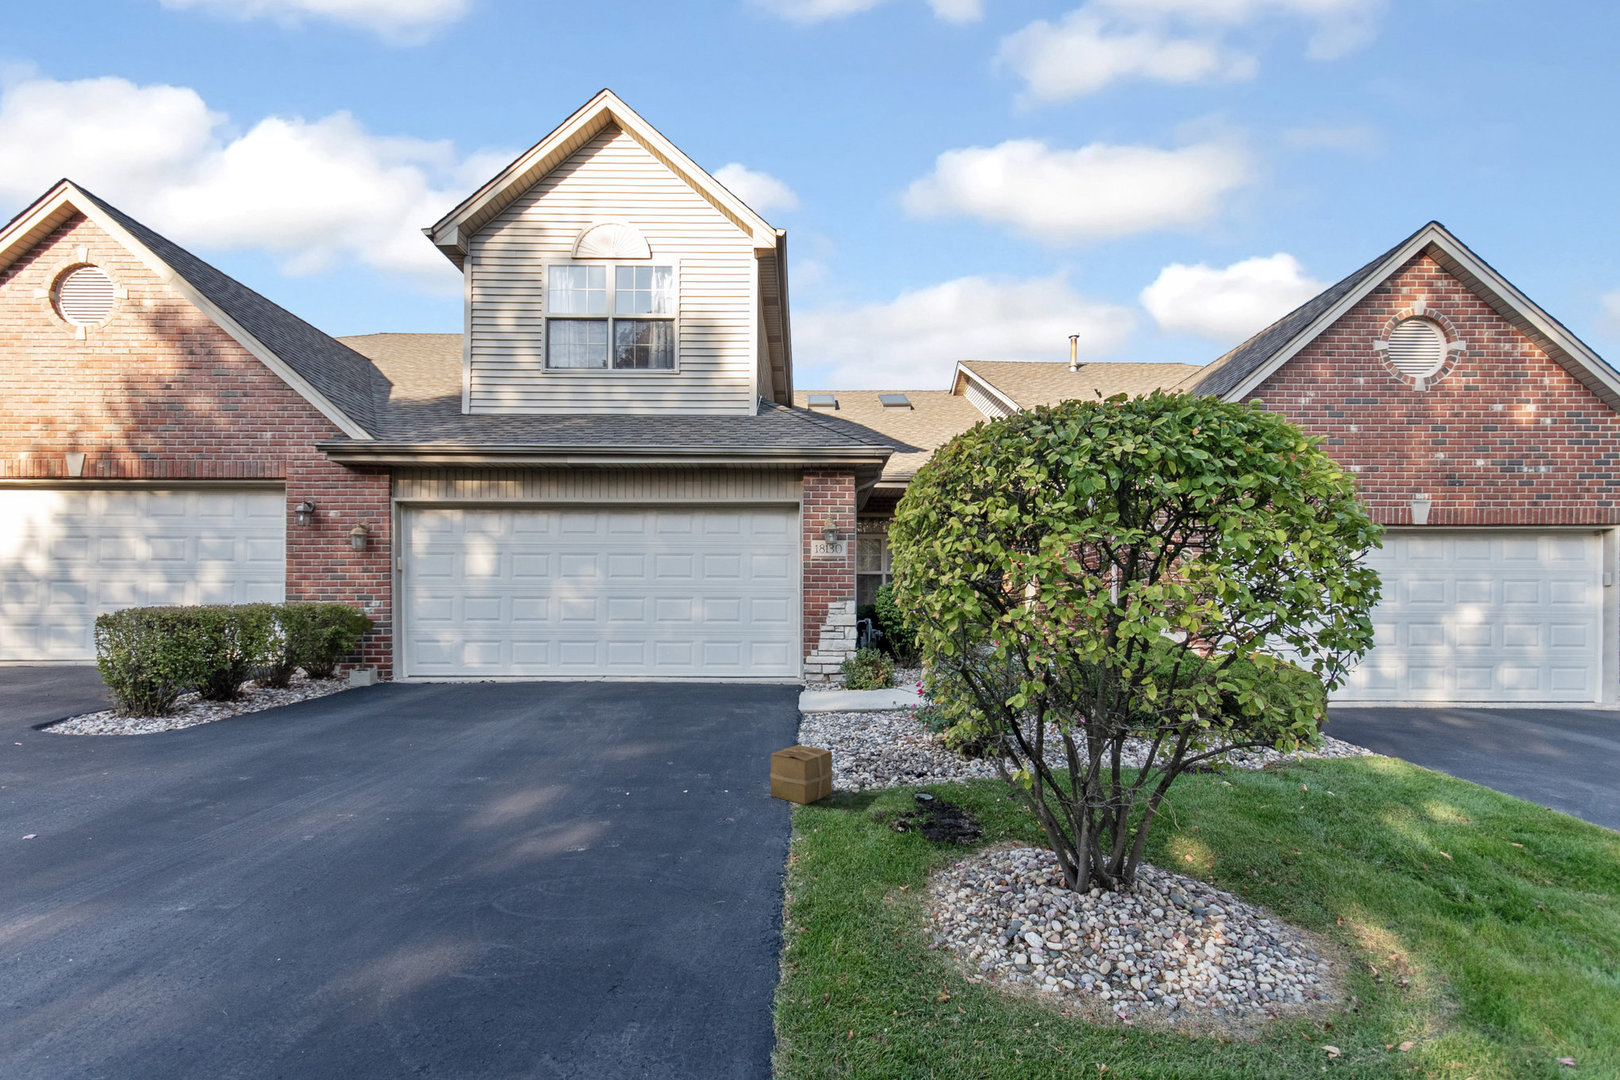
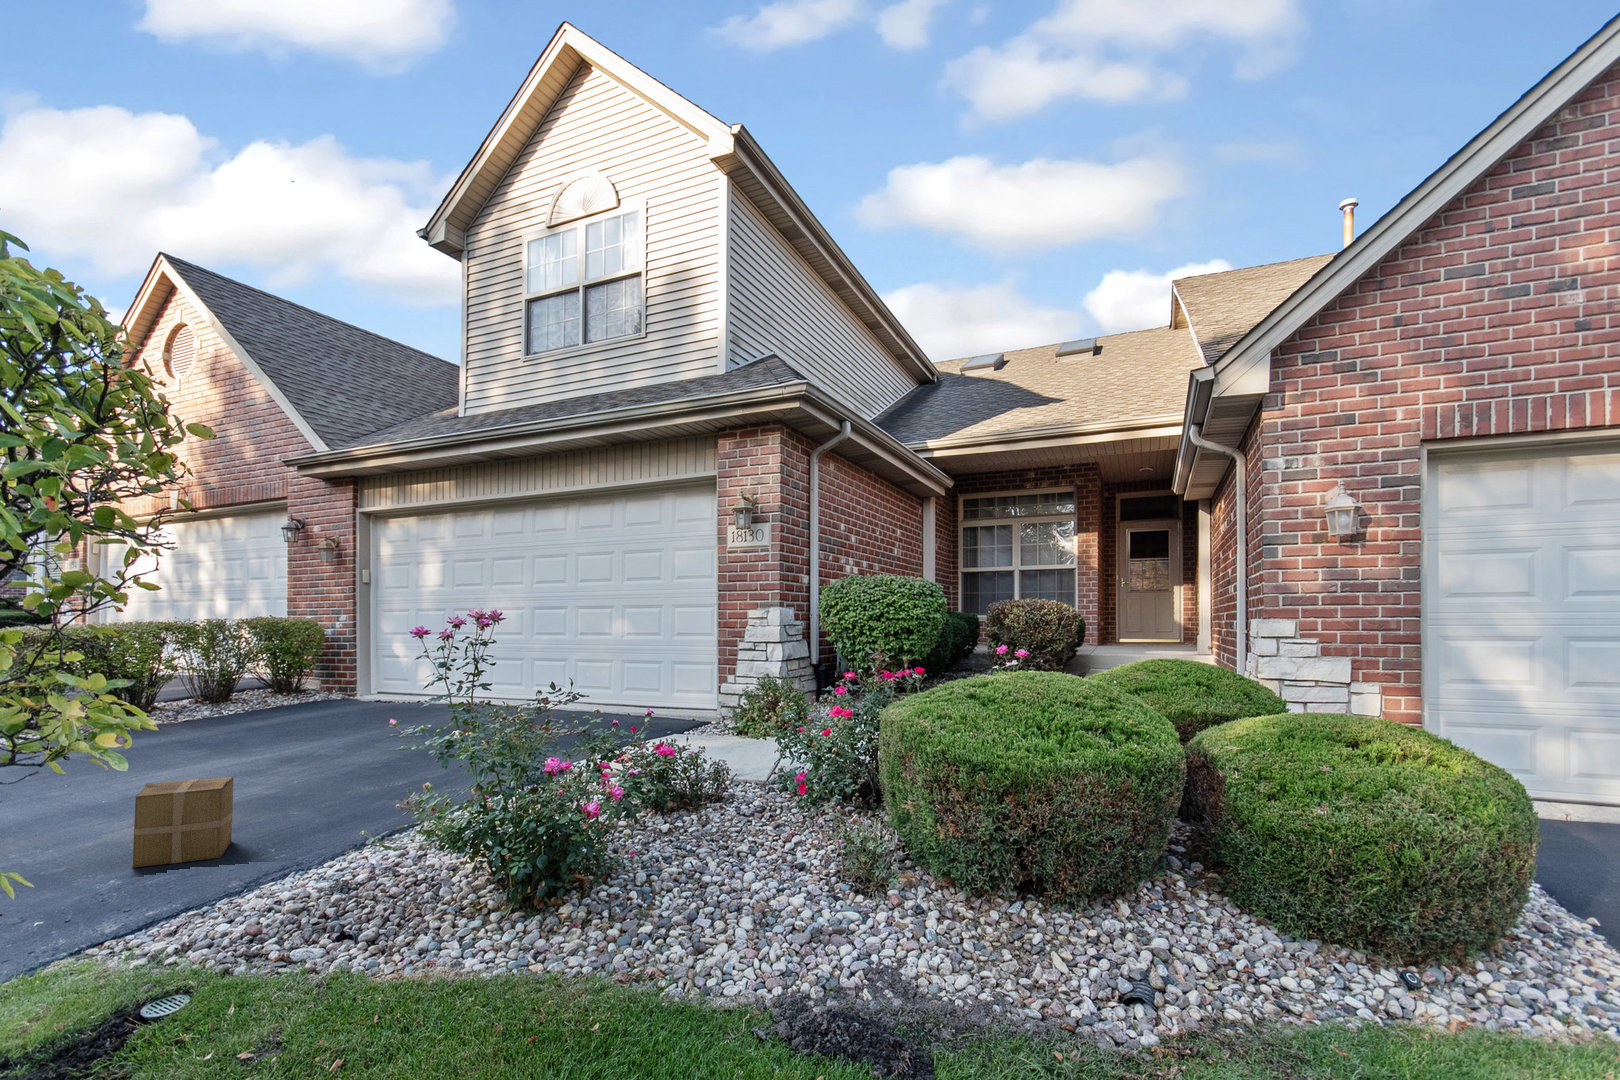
potted tree: present [343,614,378,686] -> none [306,627,341,703]

